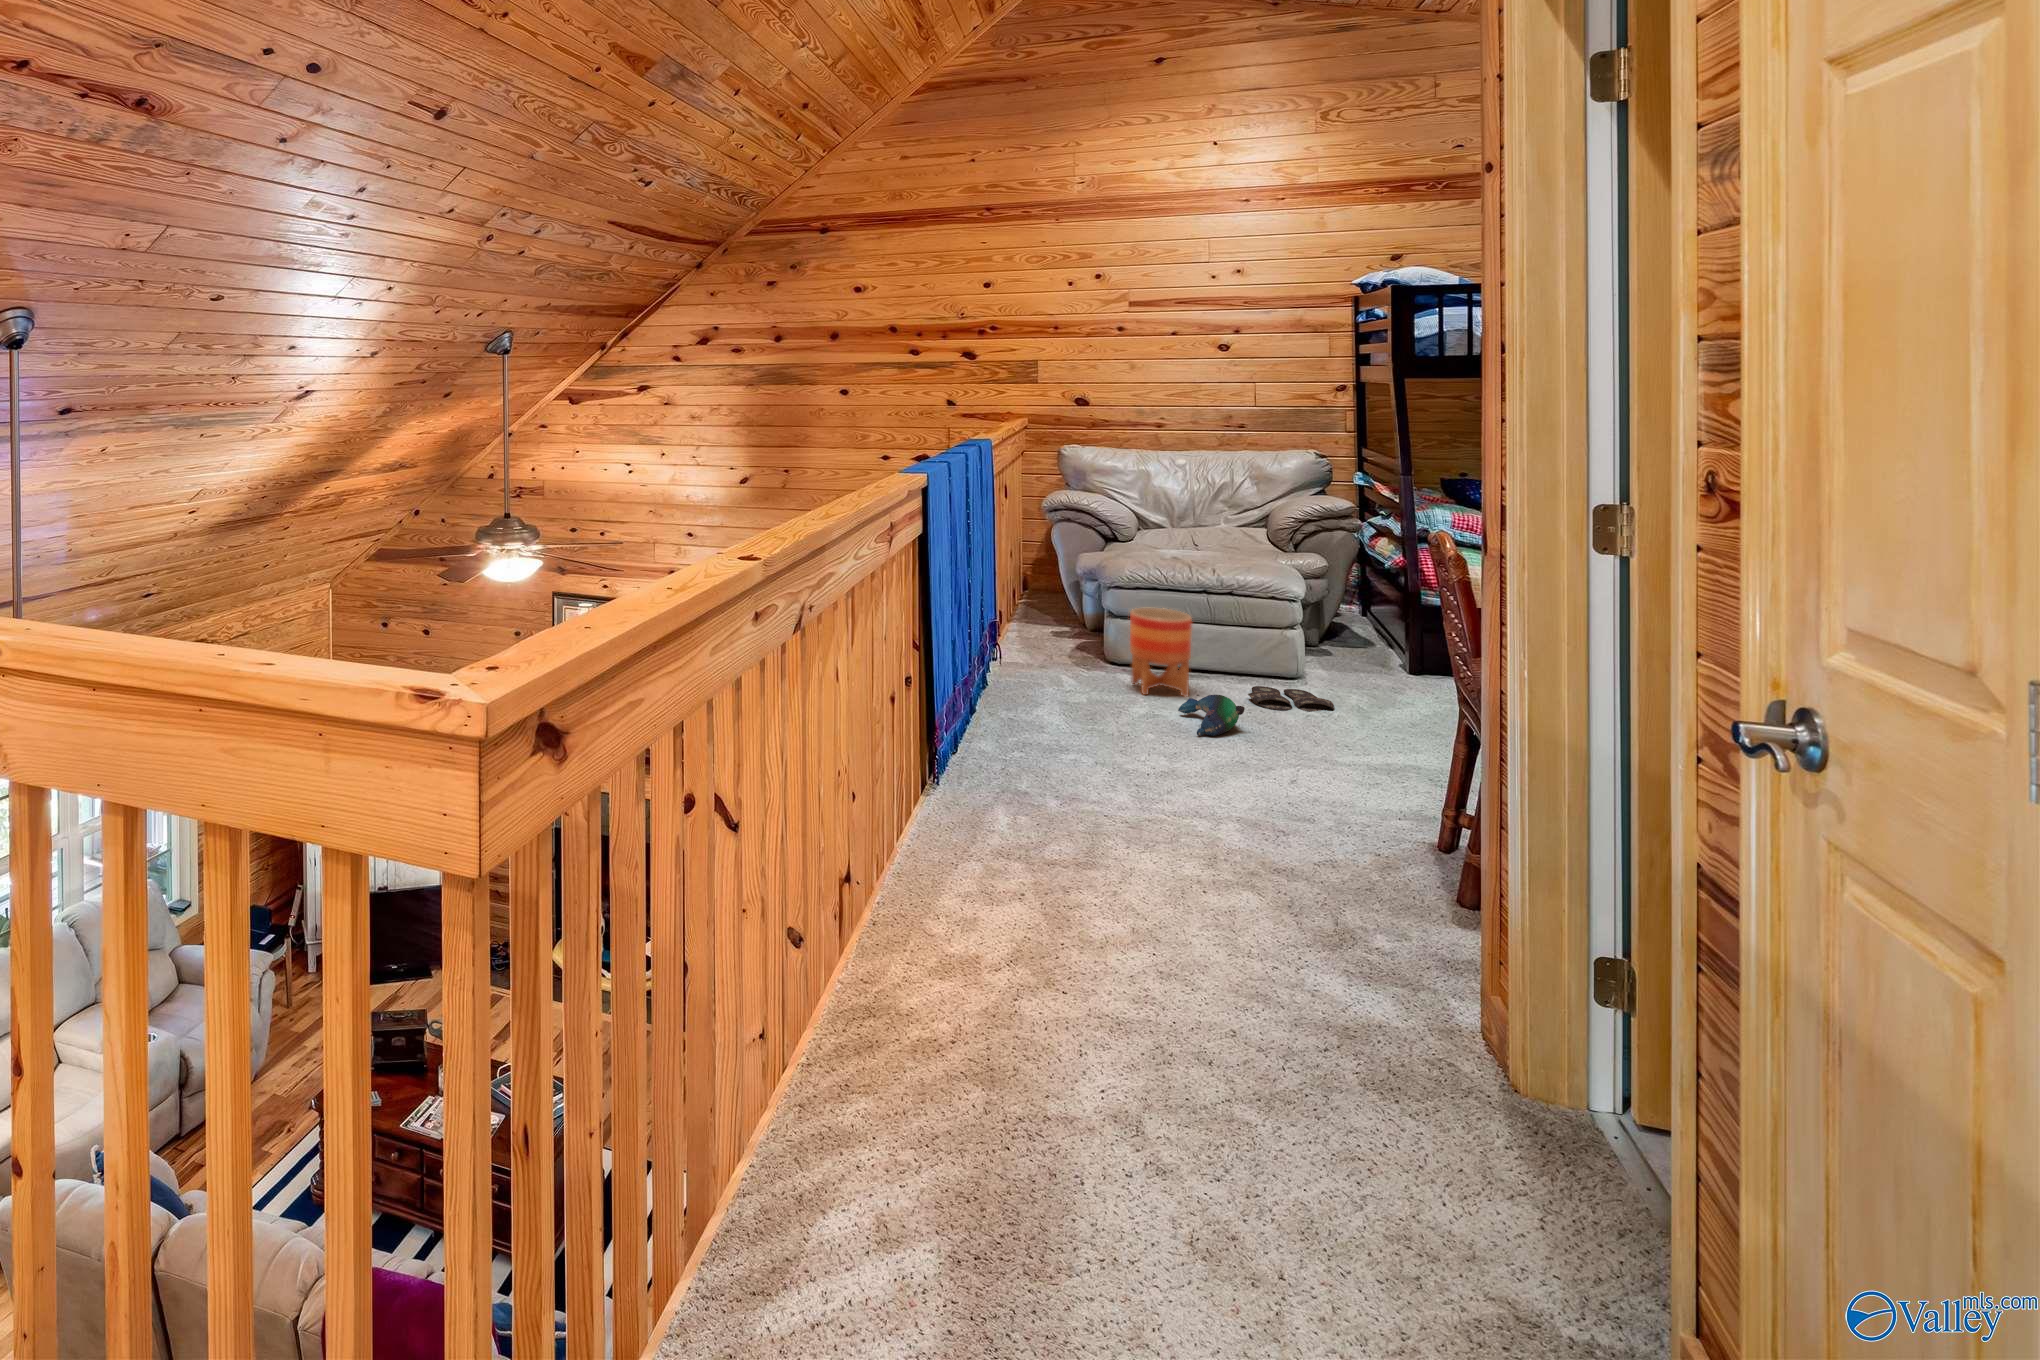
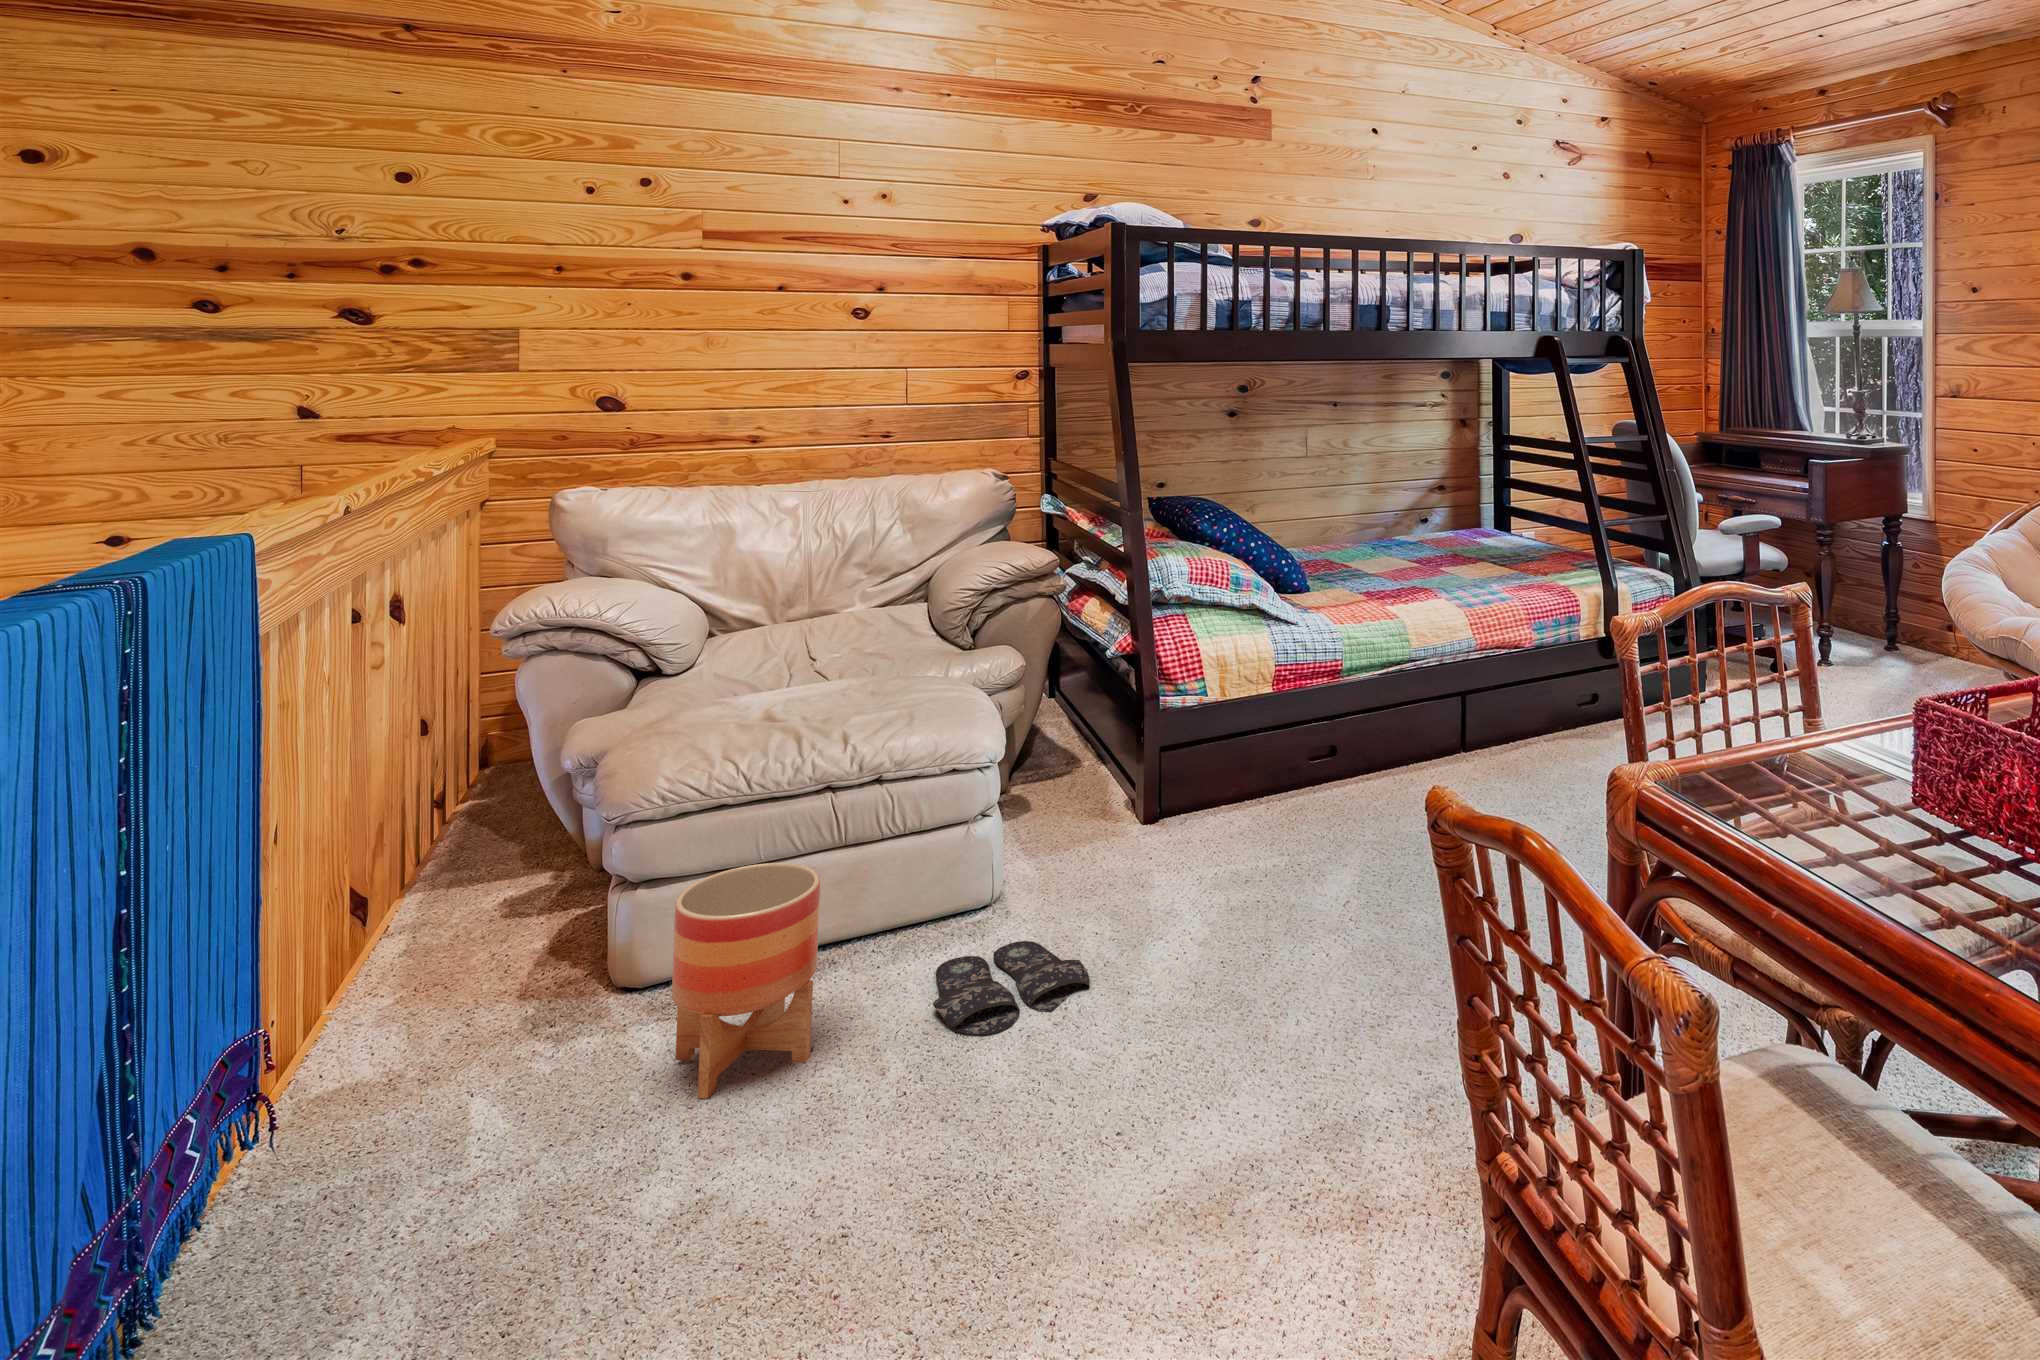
plush toy: present [1178,695,1245,736] -> none [789,1089,948,1258]

